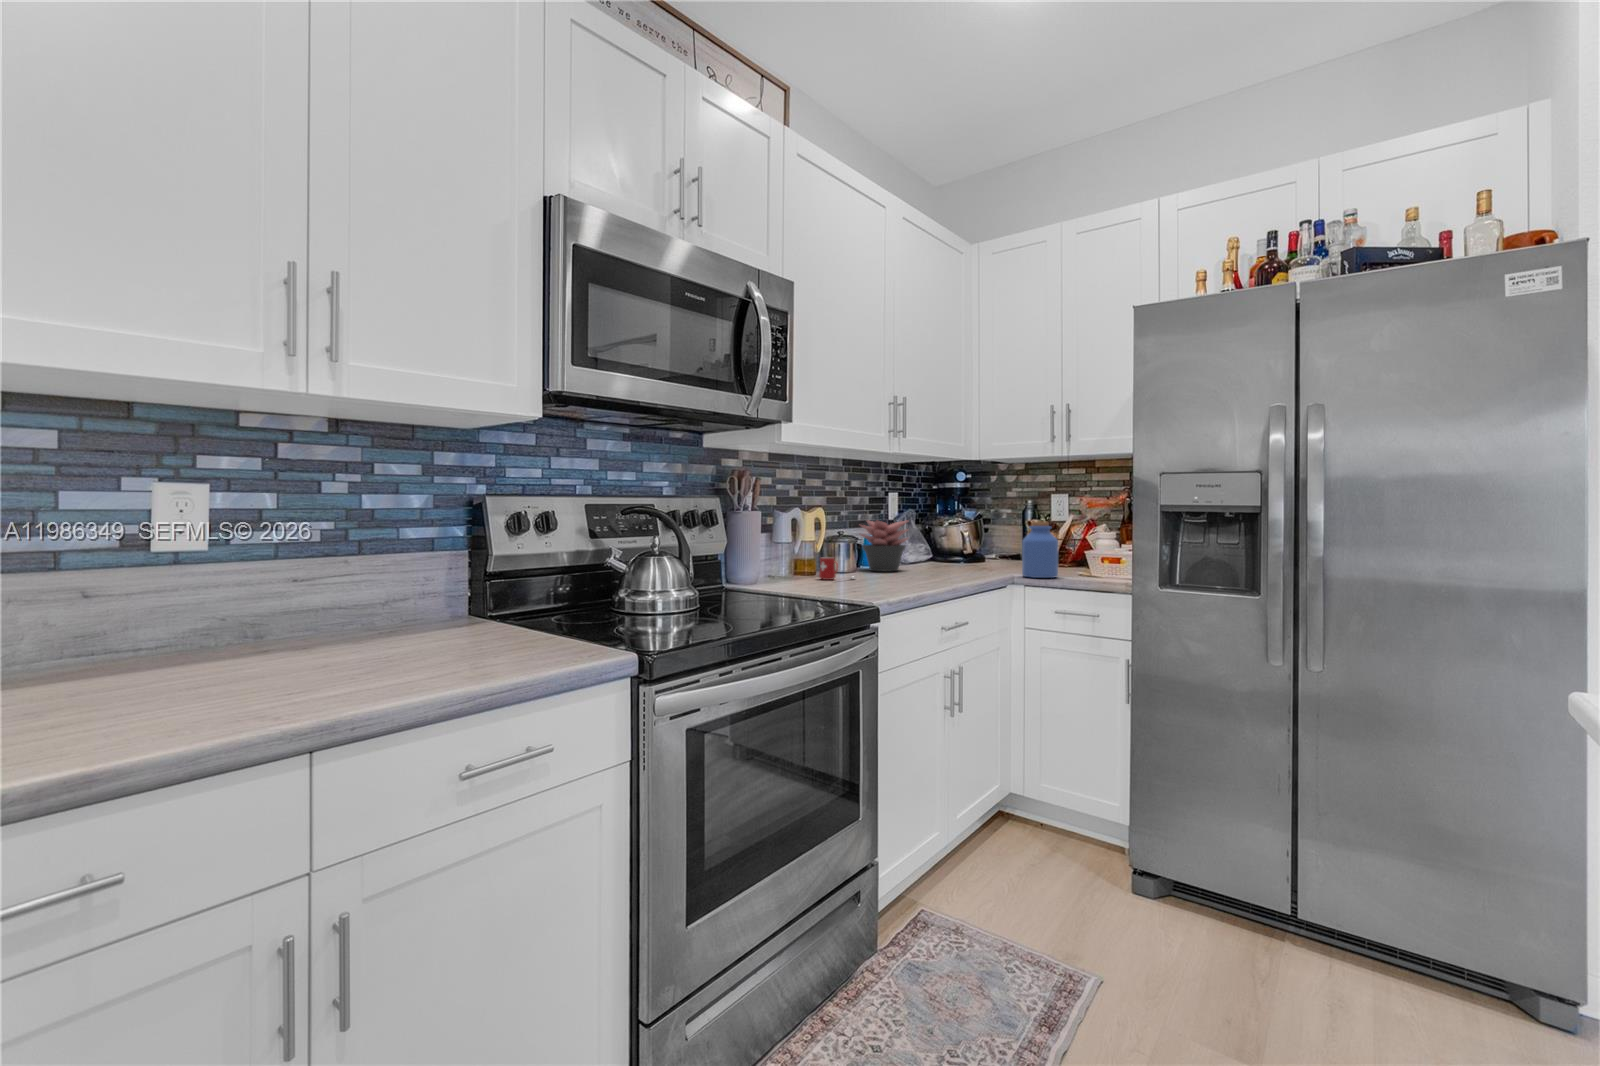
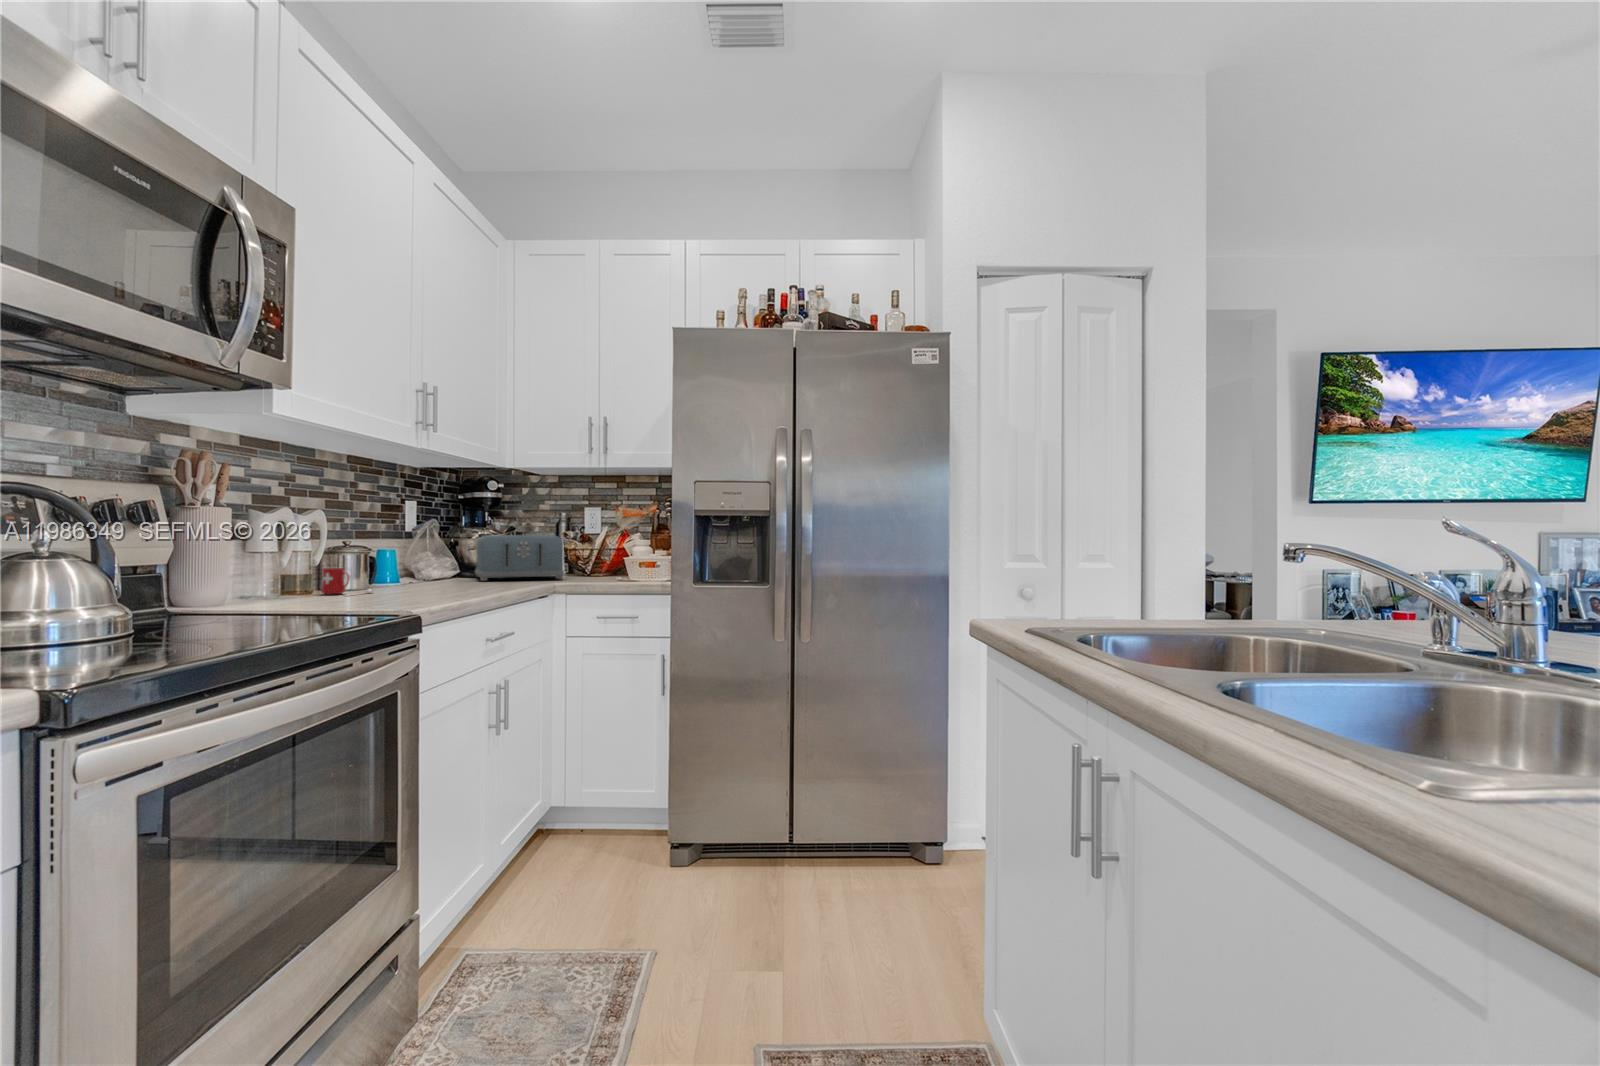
succulent plant: present [861,520,908,571] -> none [373,527,438,585]
jar: present [1022,522,1058,578] -> none [565,530,600,584]
toaster: none [944,525,1024,570] -> present [475,535,564,581]

